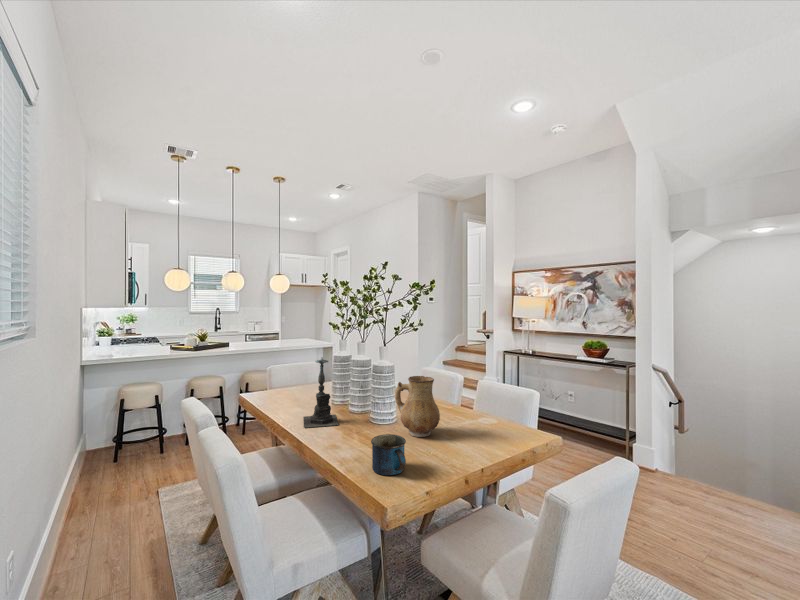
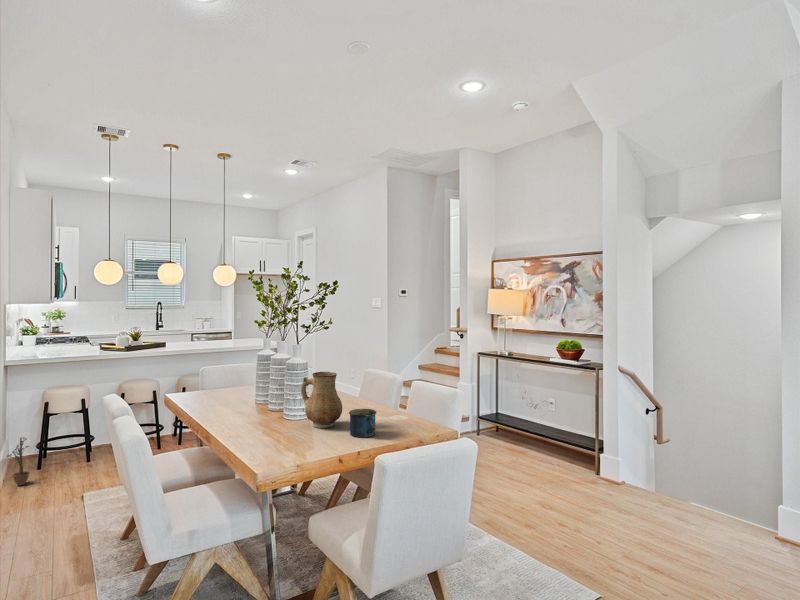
candle holder: present [303,358,339,428] -> none [217,348,253,420]
decorative plant: none [81,434,103,487] -> present [7,438,29,488]
mug: present [371,434,406,475] -> present [349,409,377,437]

